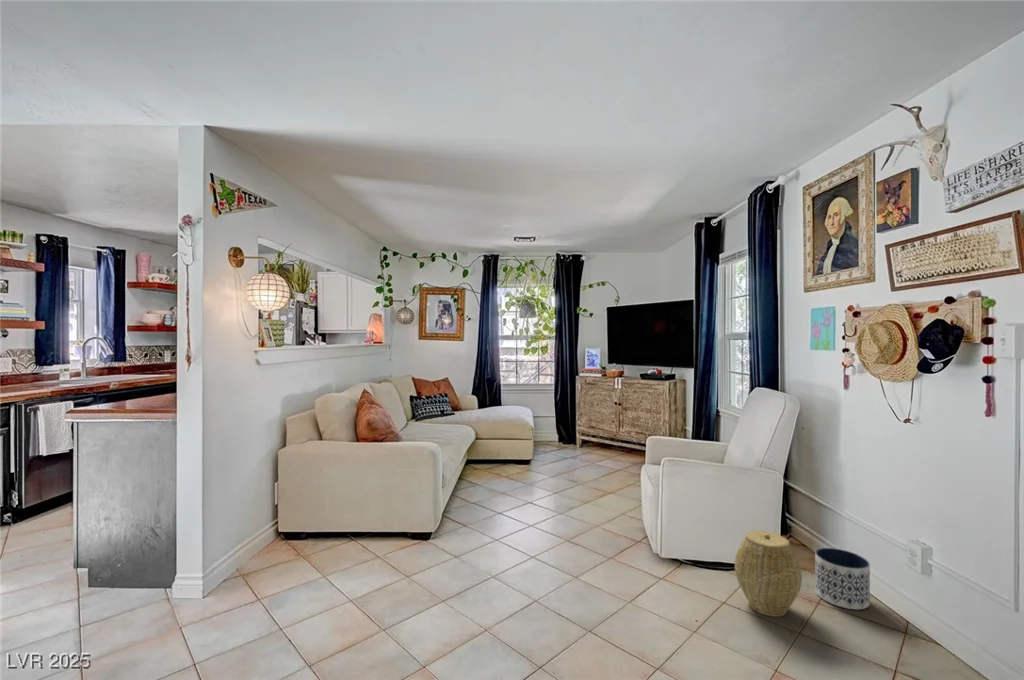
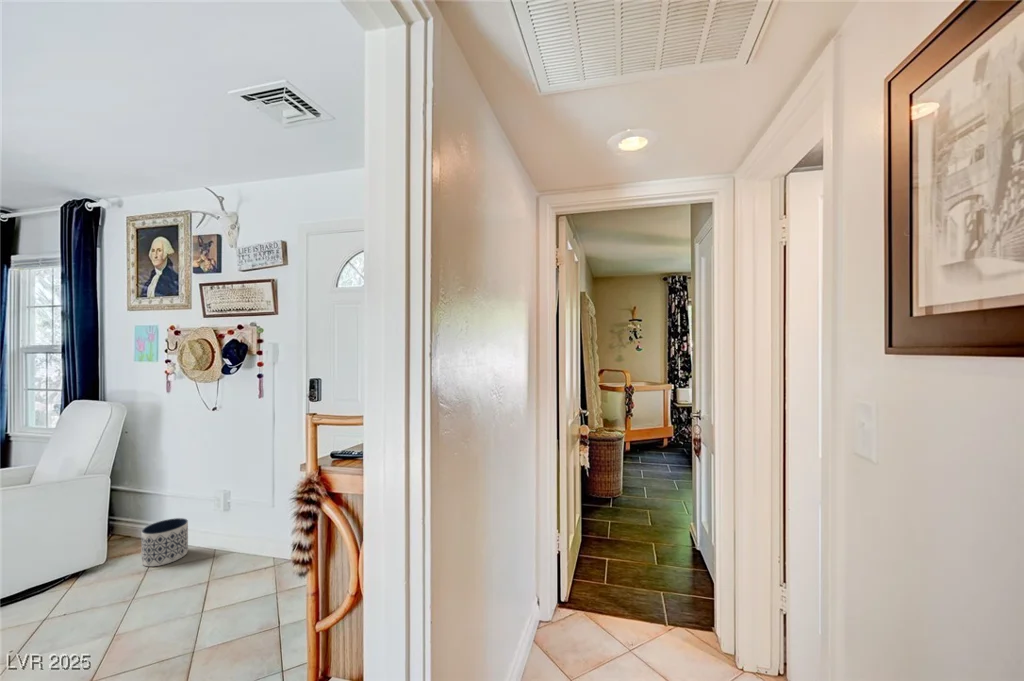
woven basket: present [735,531,802,617] -> none [53,529,130,610]

